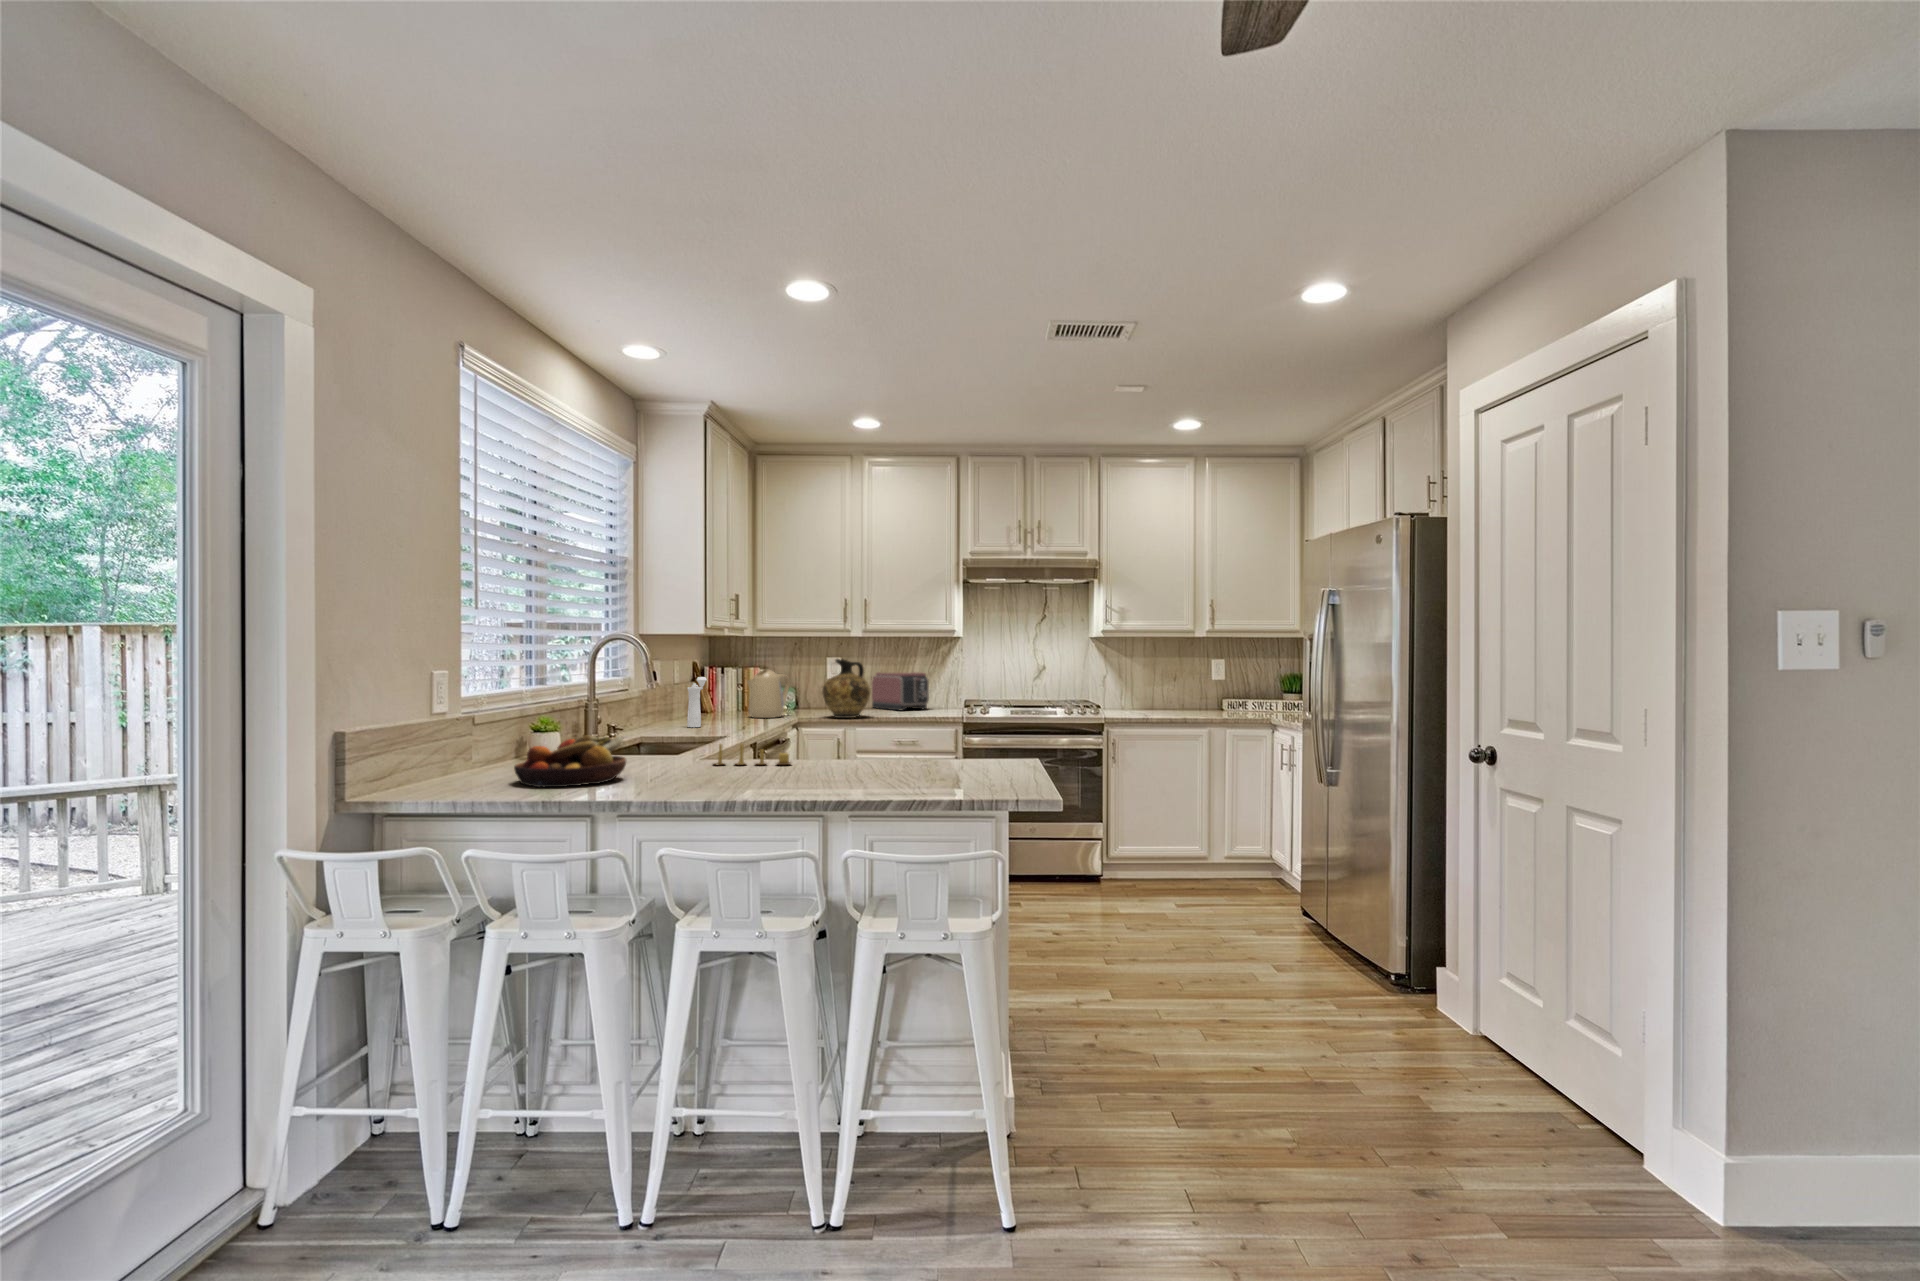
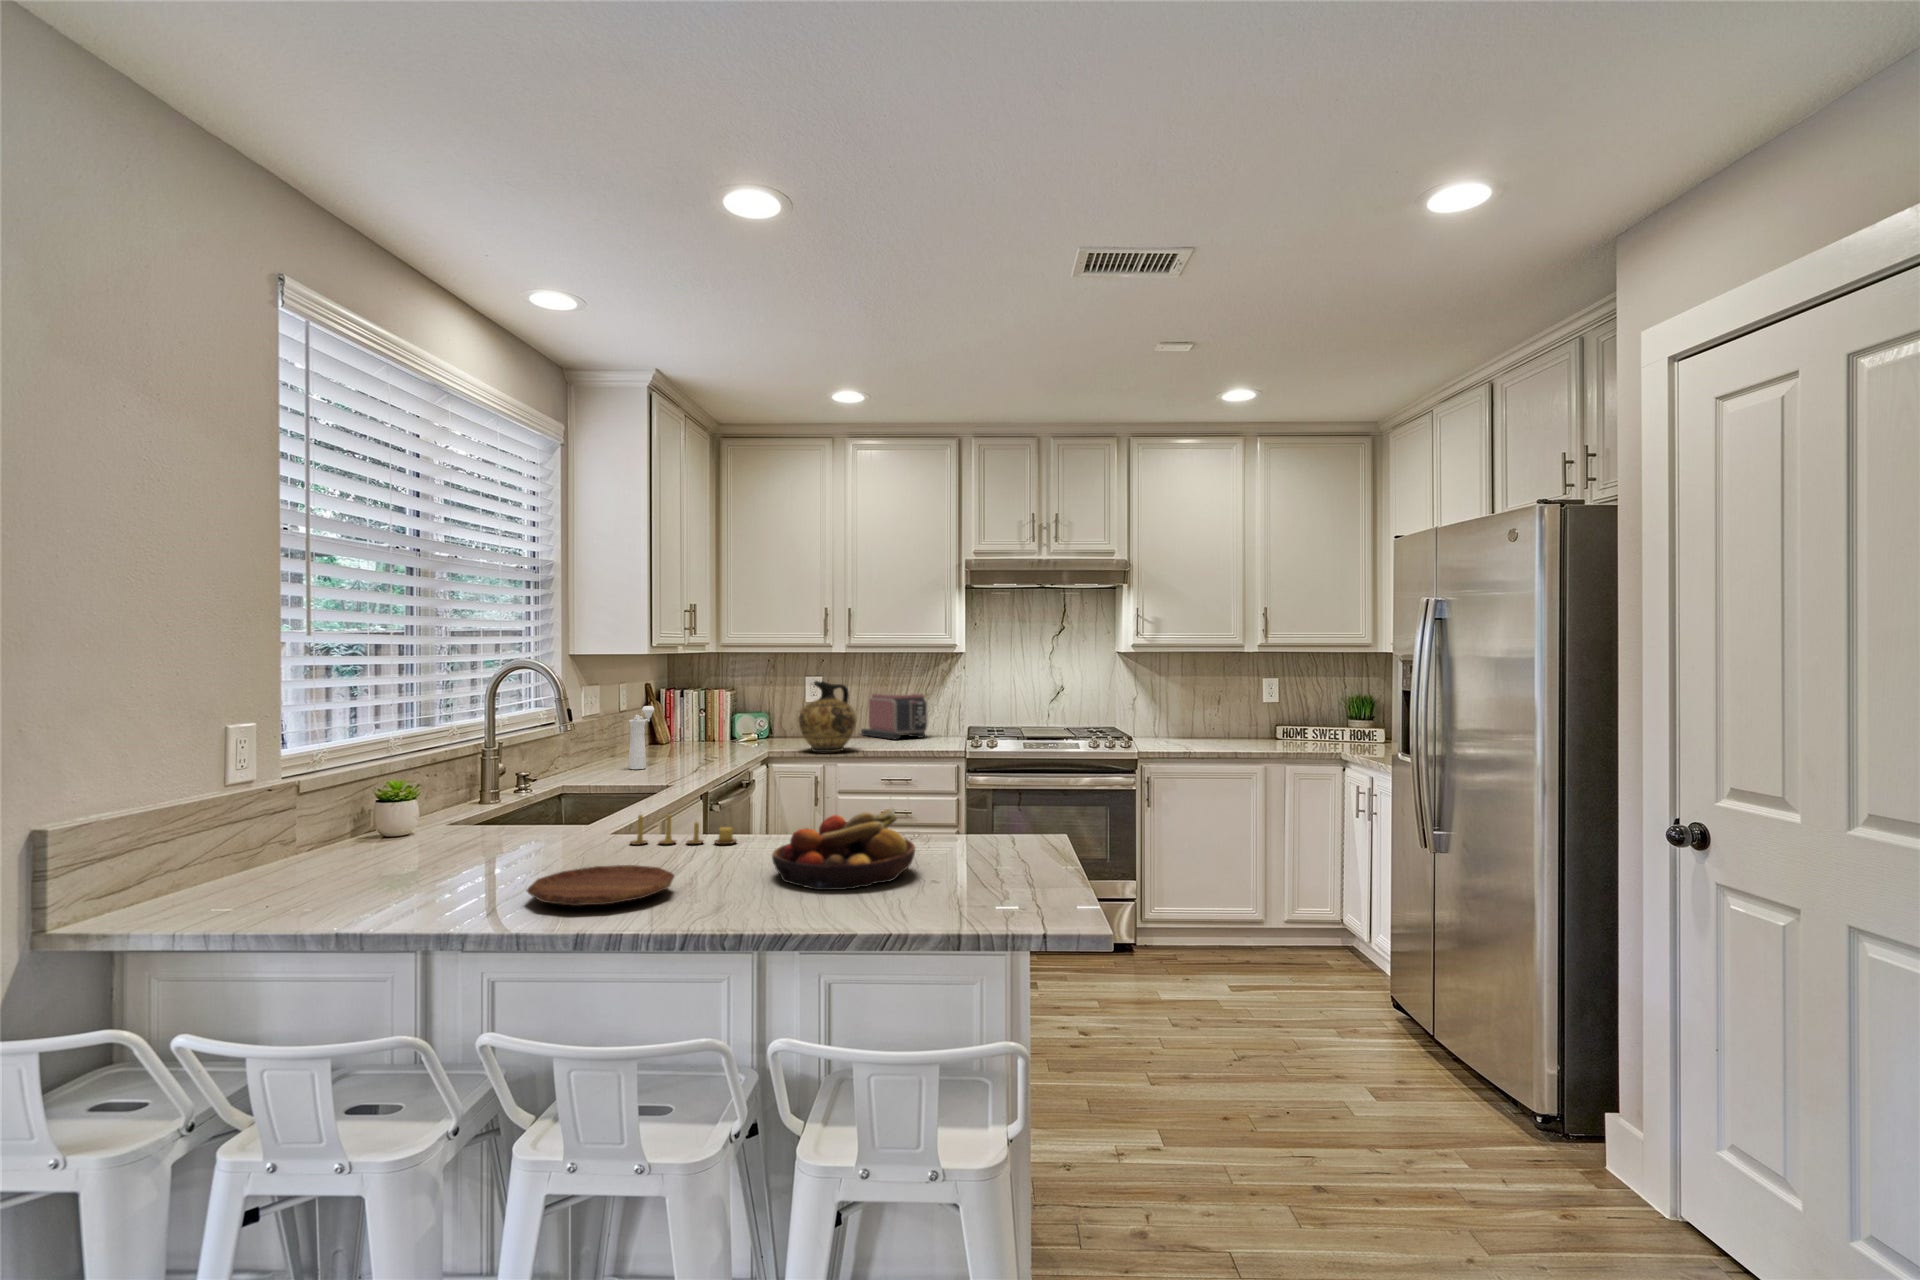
kettle: present [747,670,790,718] -> none [707,694,760,752]
fruit bowl: present [514,736,626,787] -> present [772,808,915,890]
tray: none [660,769,759,788] -> present [527,865,674,906]

